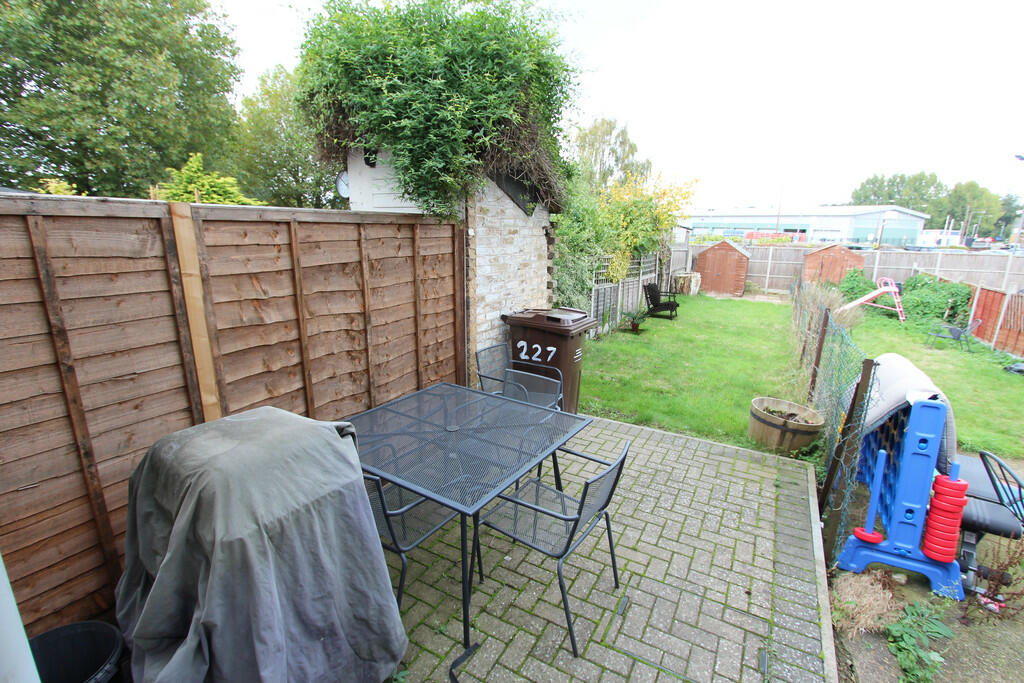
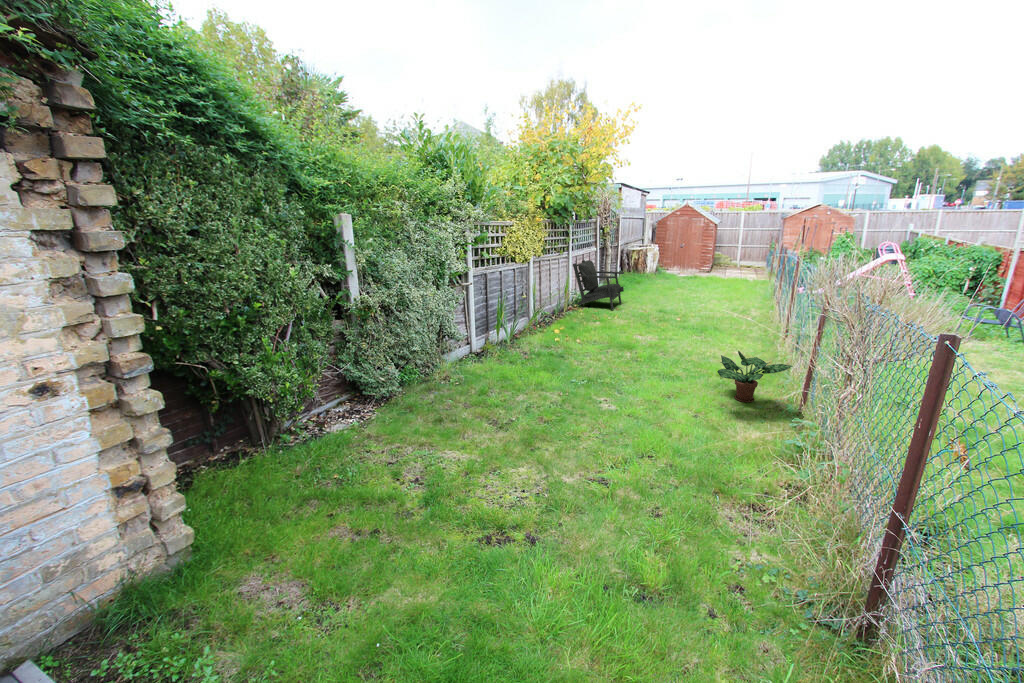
potted plant: present [621,309,650,331] -> present [717,351,793,402]

